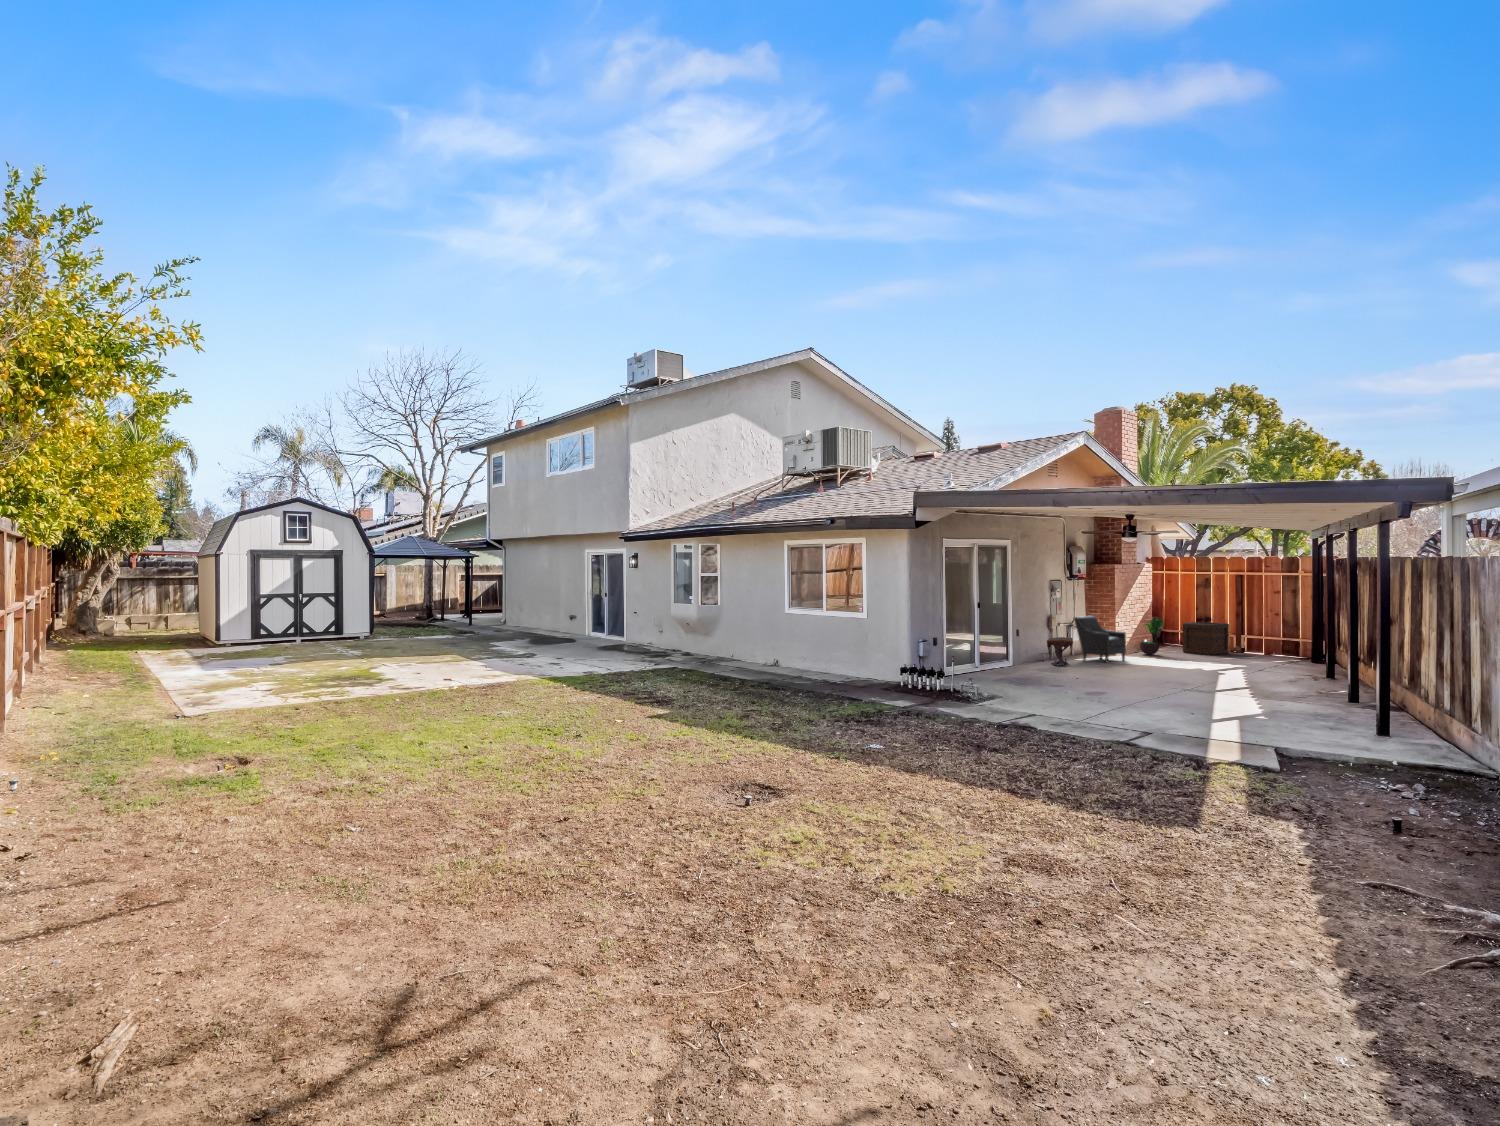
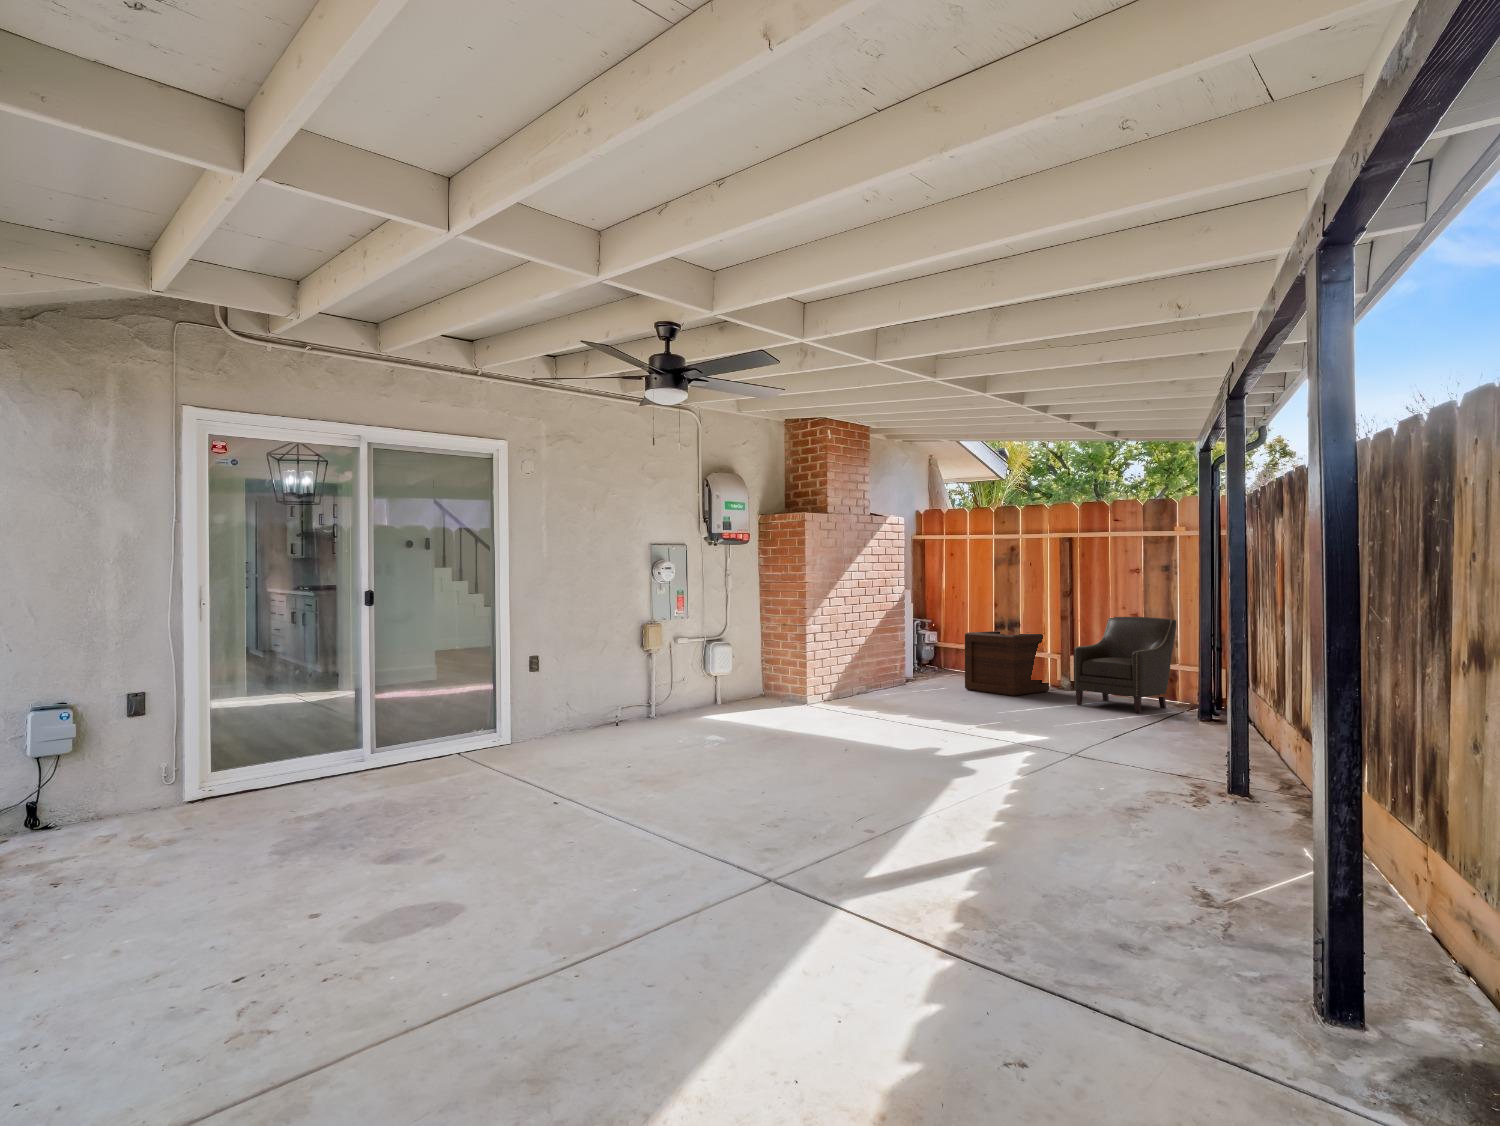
chair: present [1074,616,1126,663] -> present [1074,617,1176,713]
potted tree: present [1140,619,1164,655] -> none [877,616,923,696]
side table: present [1047,637,1073,666] -> none [606,664,677,733]

